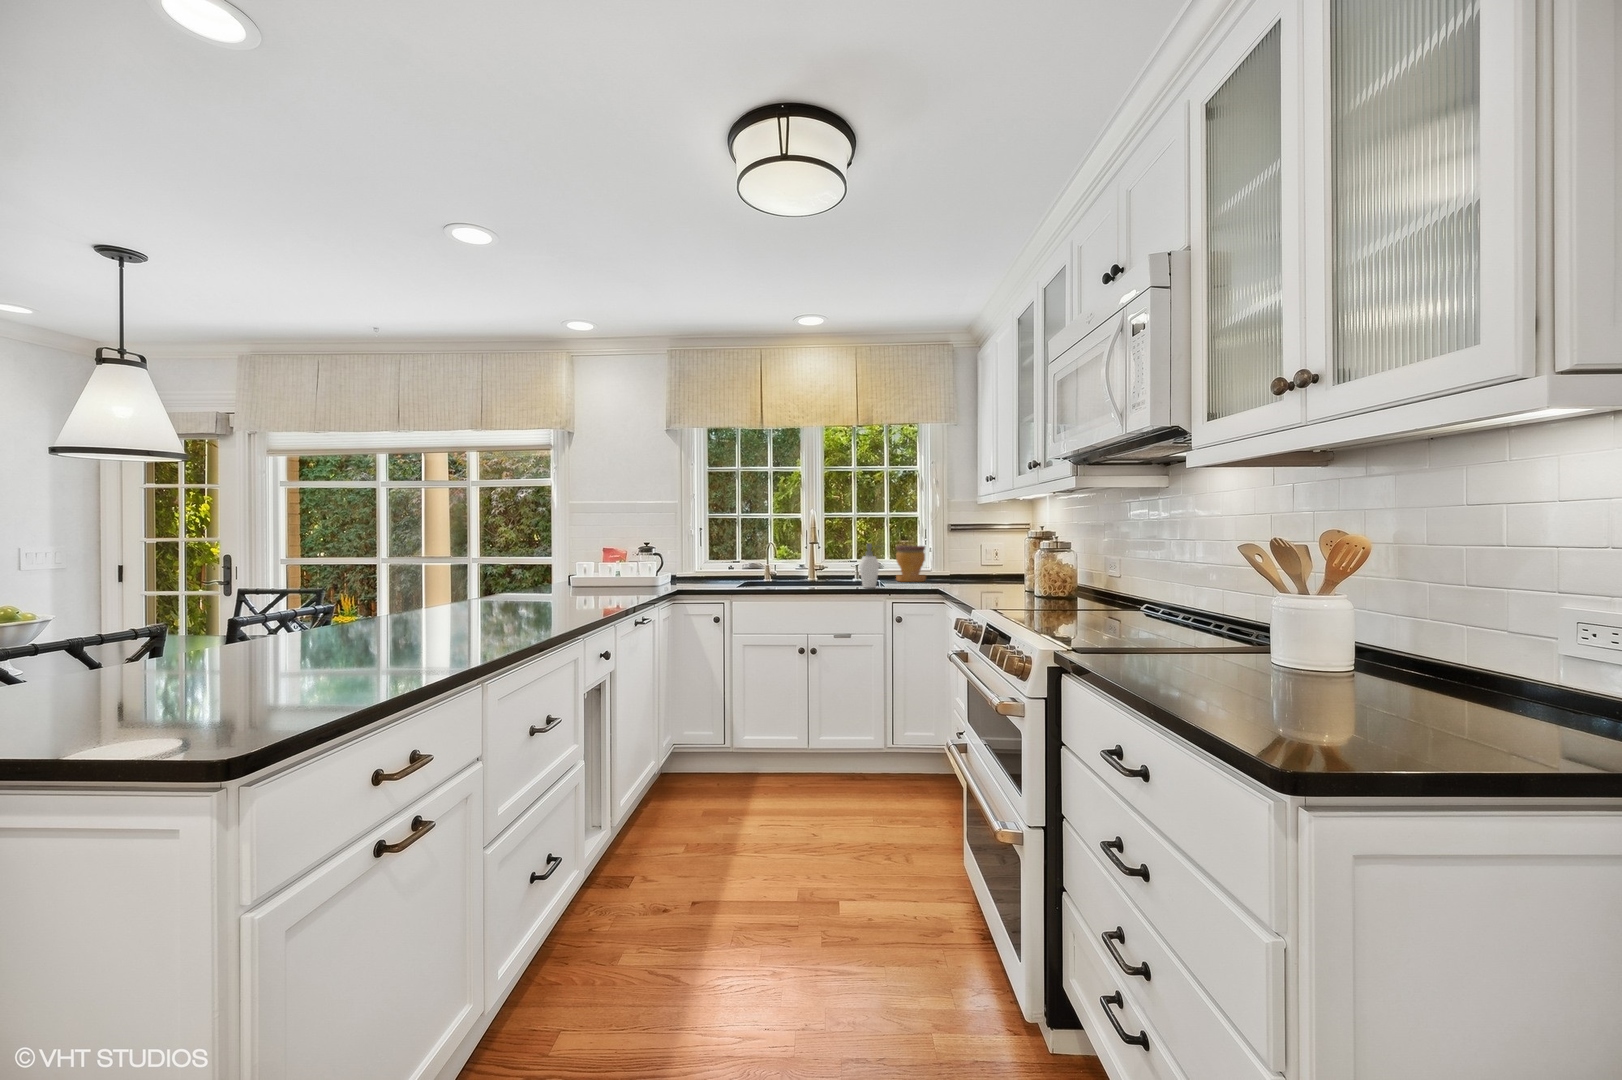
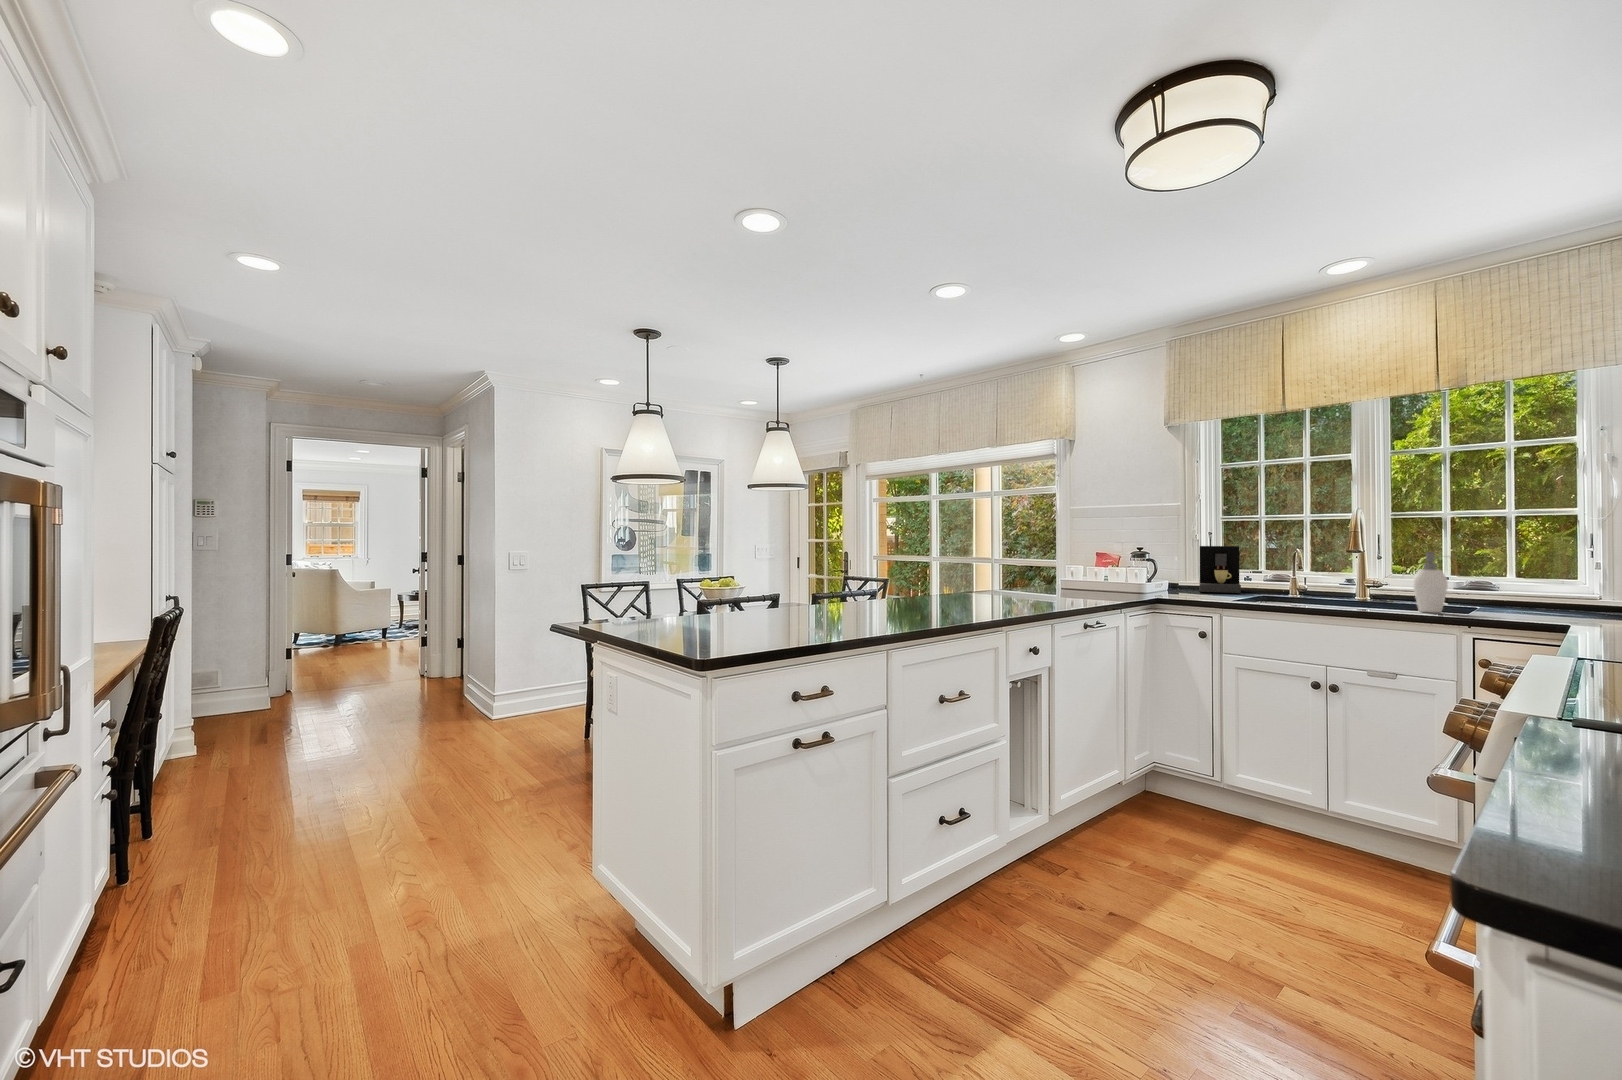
coffee maker: none [687,540,728,582] -> present [1199,546,1241,593]
jar: present [896,546,926,582] -> none [1512,557,1573,611]

